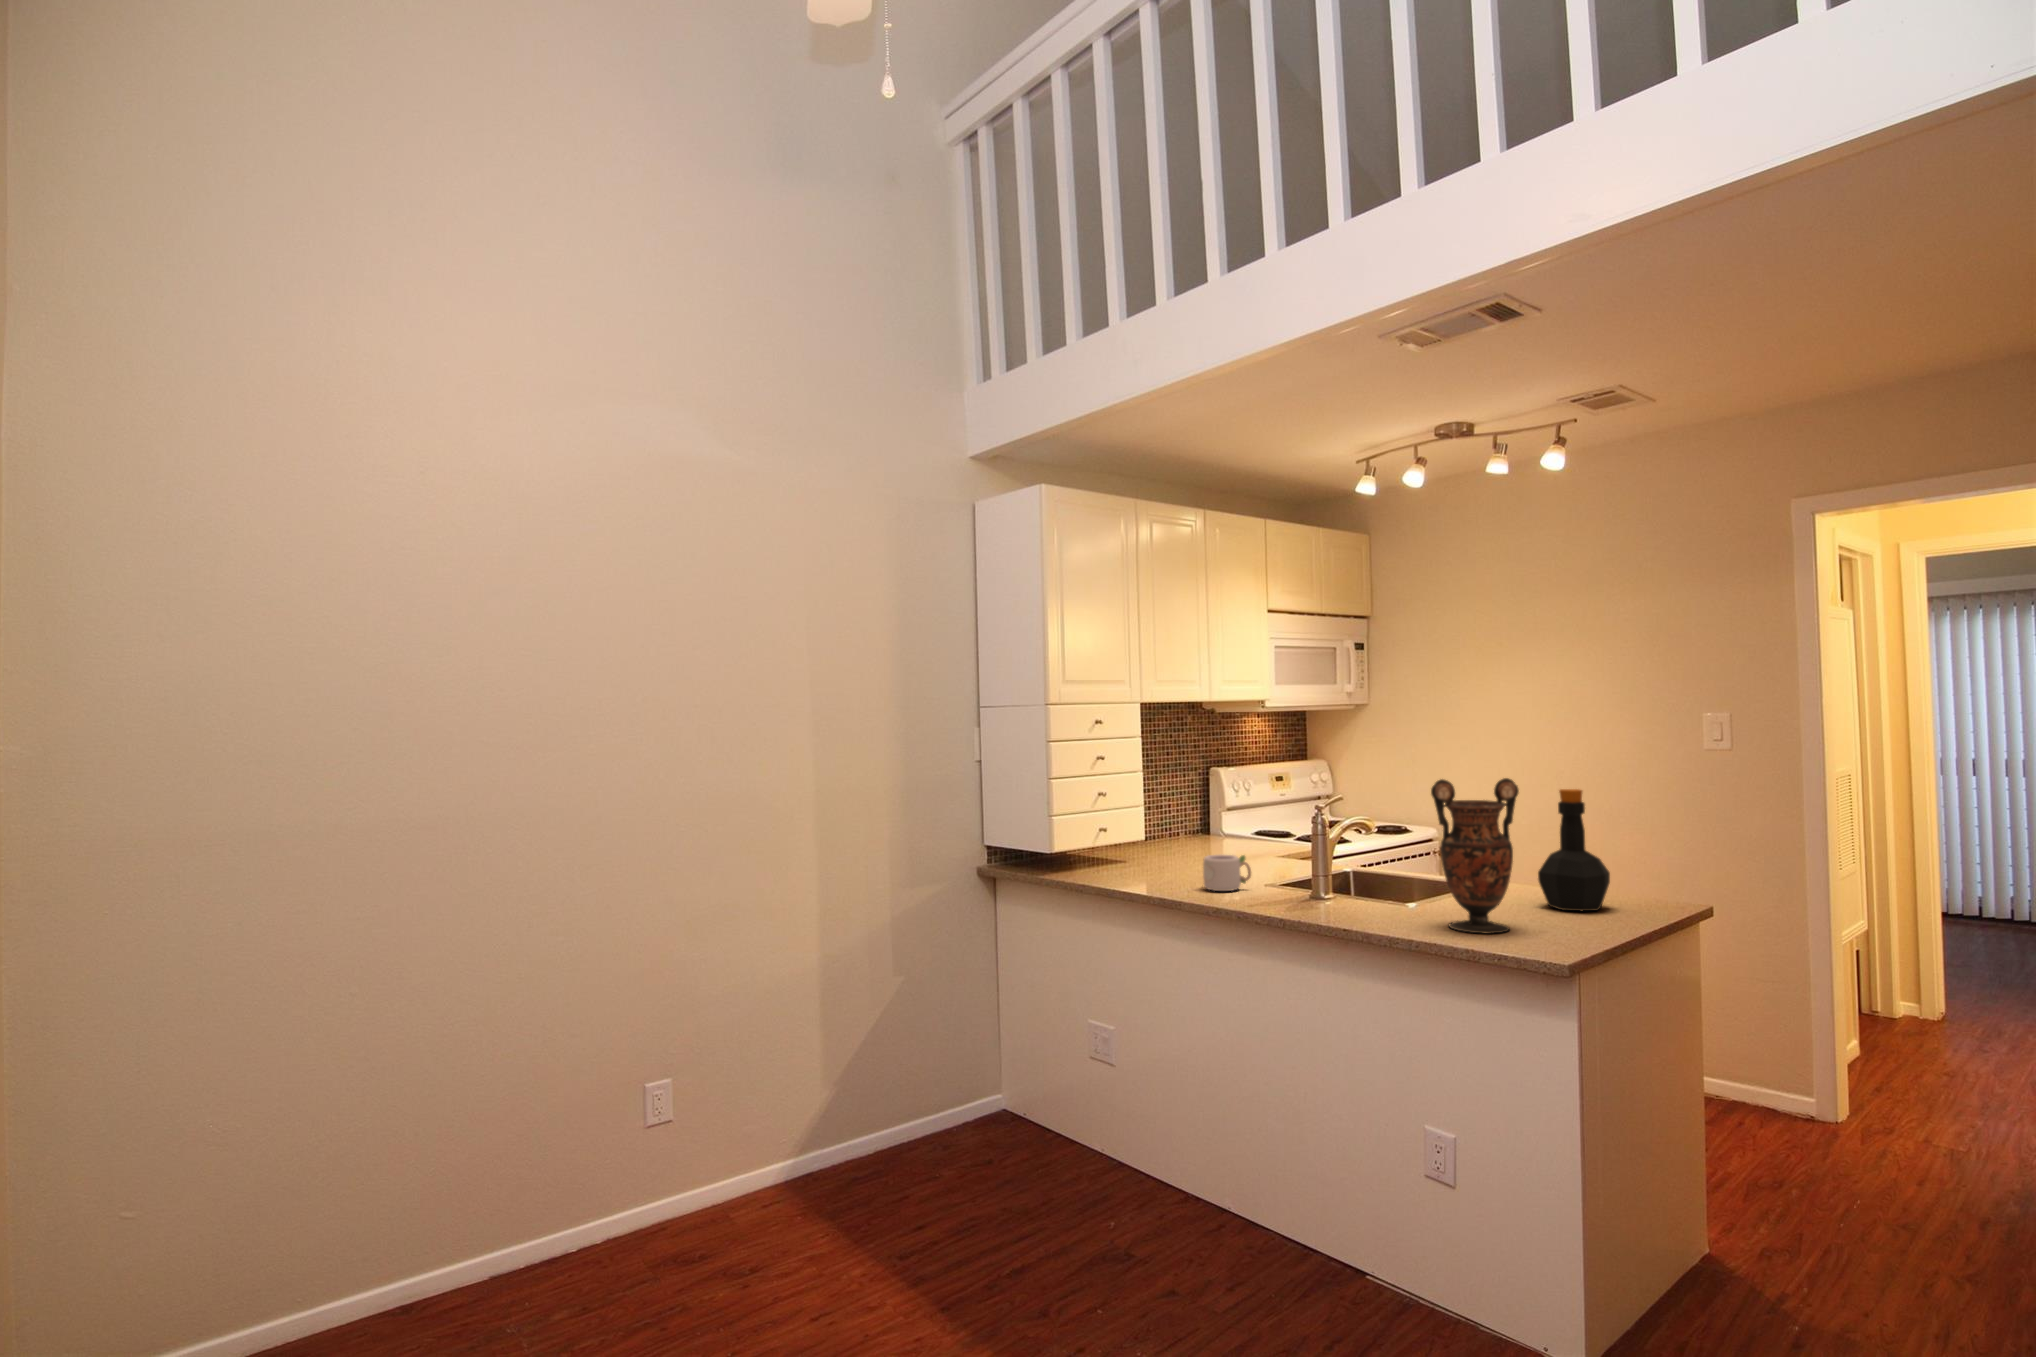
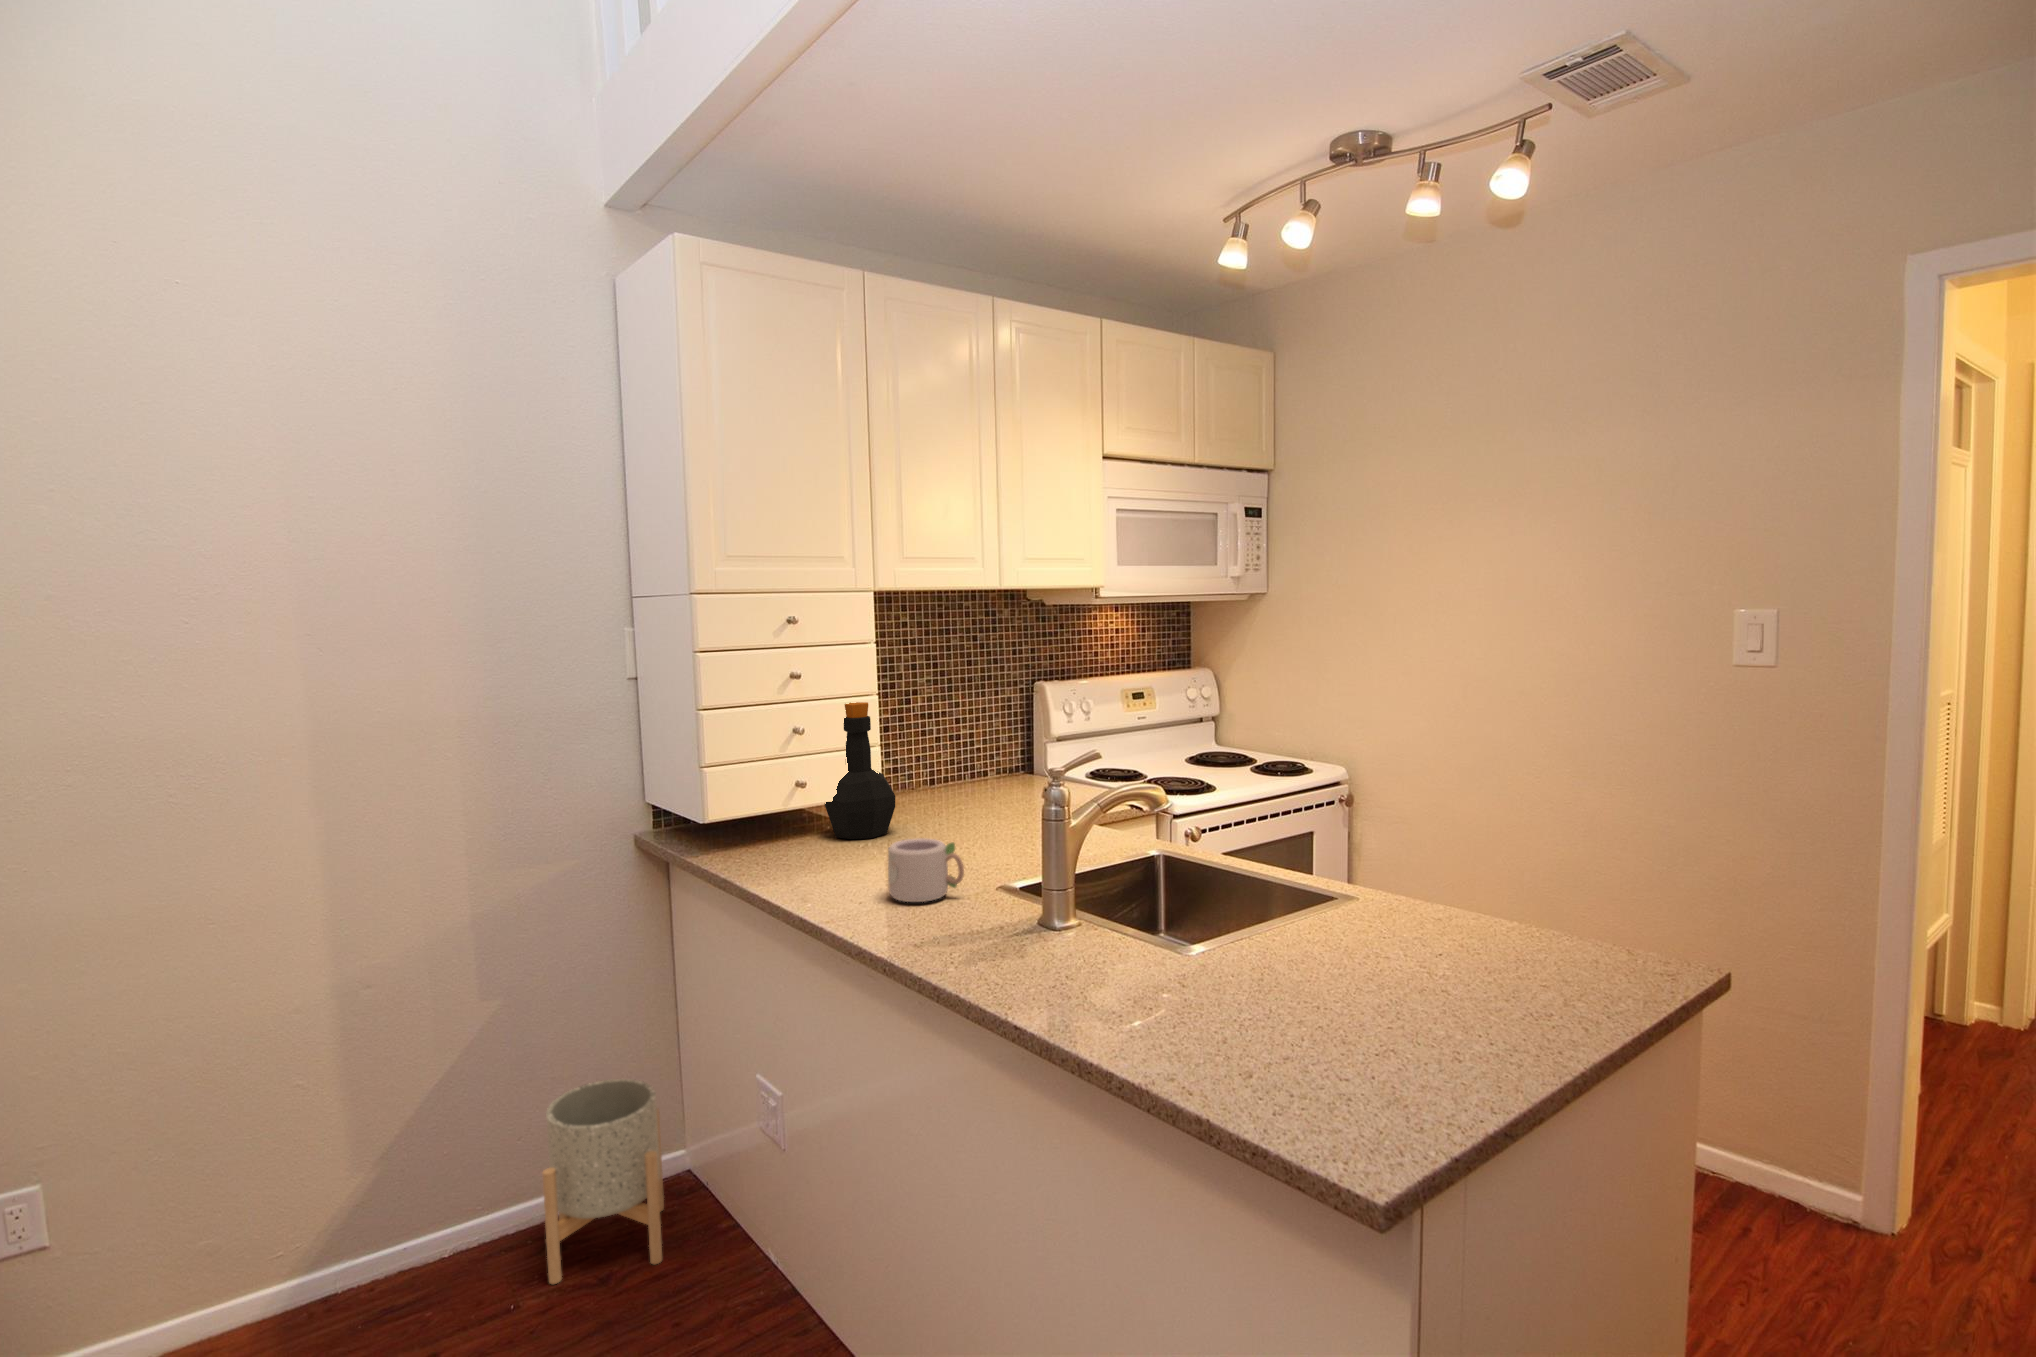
vase: present [1431,778,1519,934] -> none [1179,744,1352,1056]
bottle: present [1538,789,1610,911] -> present [825,702,895,839]
planter: none [937,1035,1023,1164] -> present [542,1079,664,1284]

